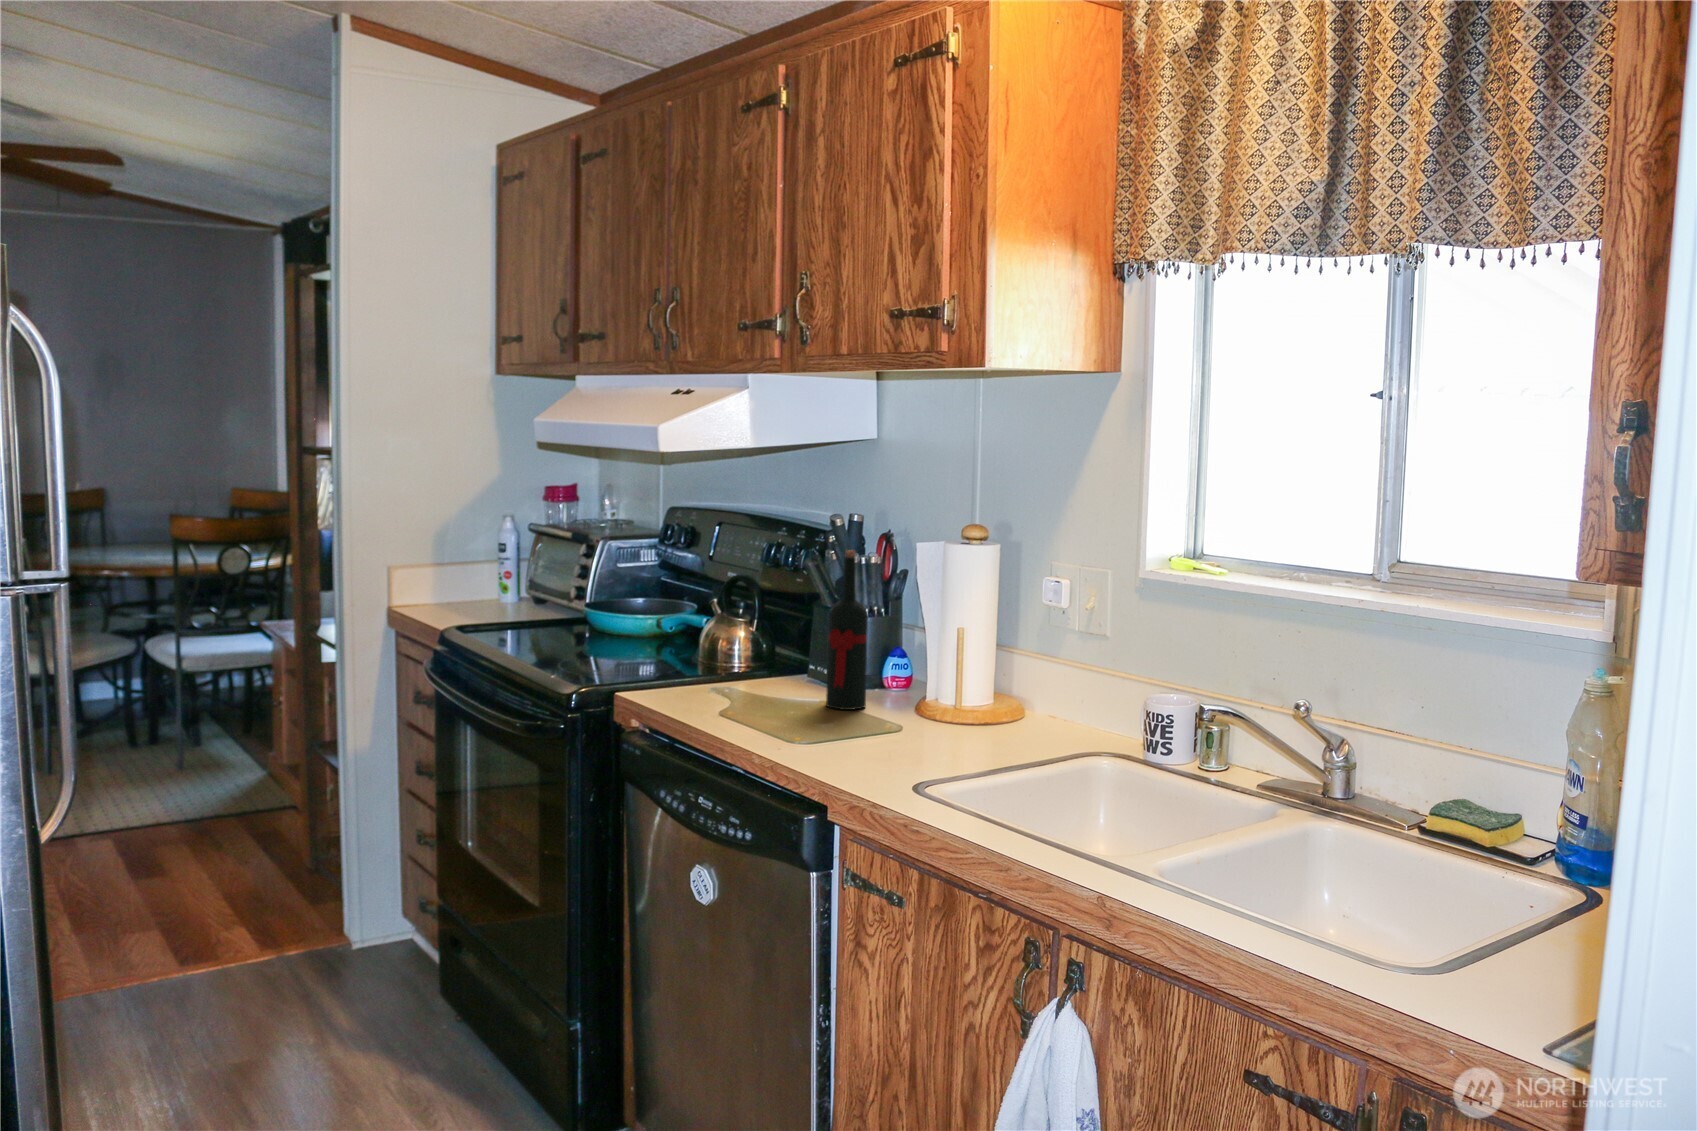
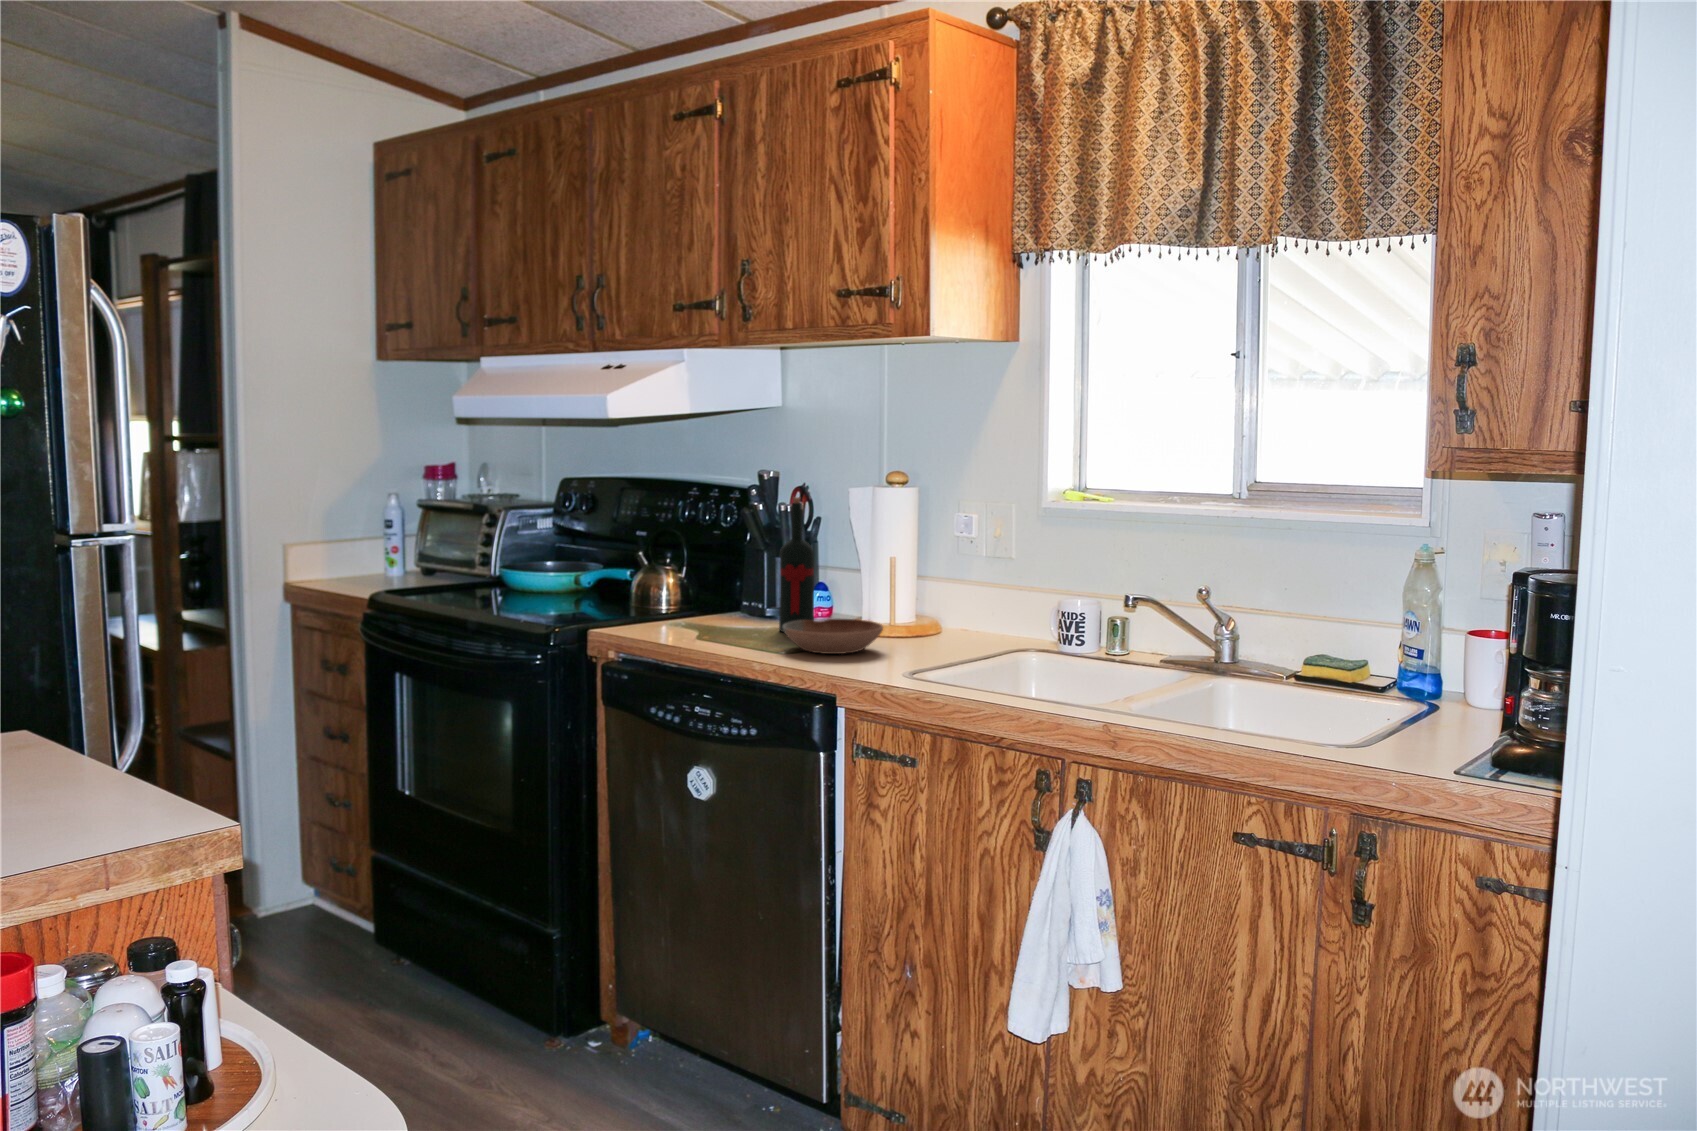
bowl: none [799,699,920,745] -> present [782,619,883,654]

